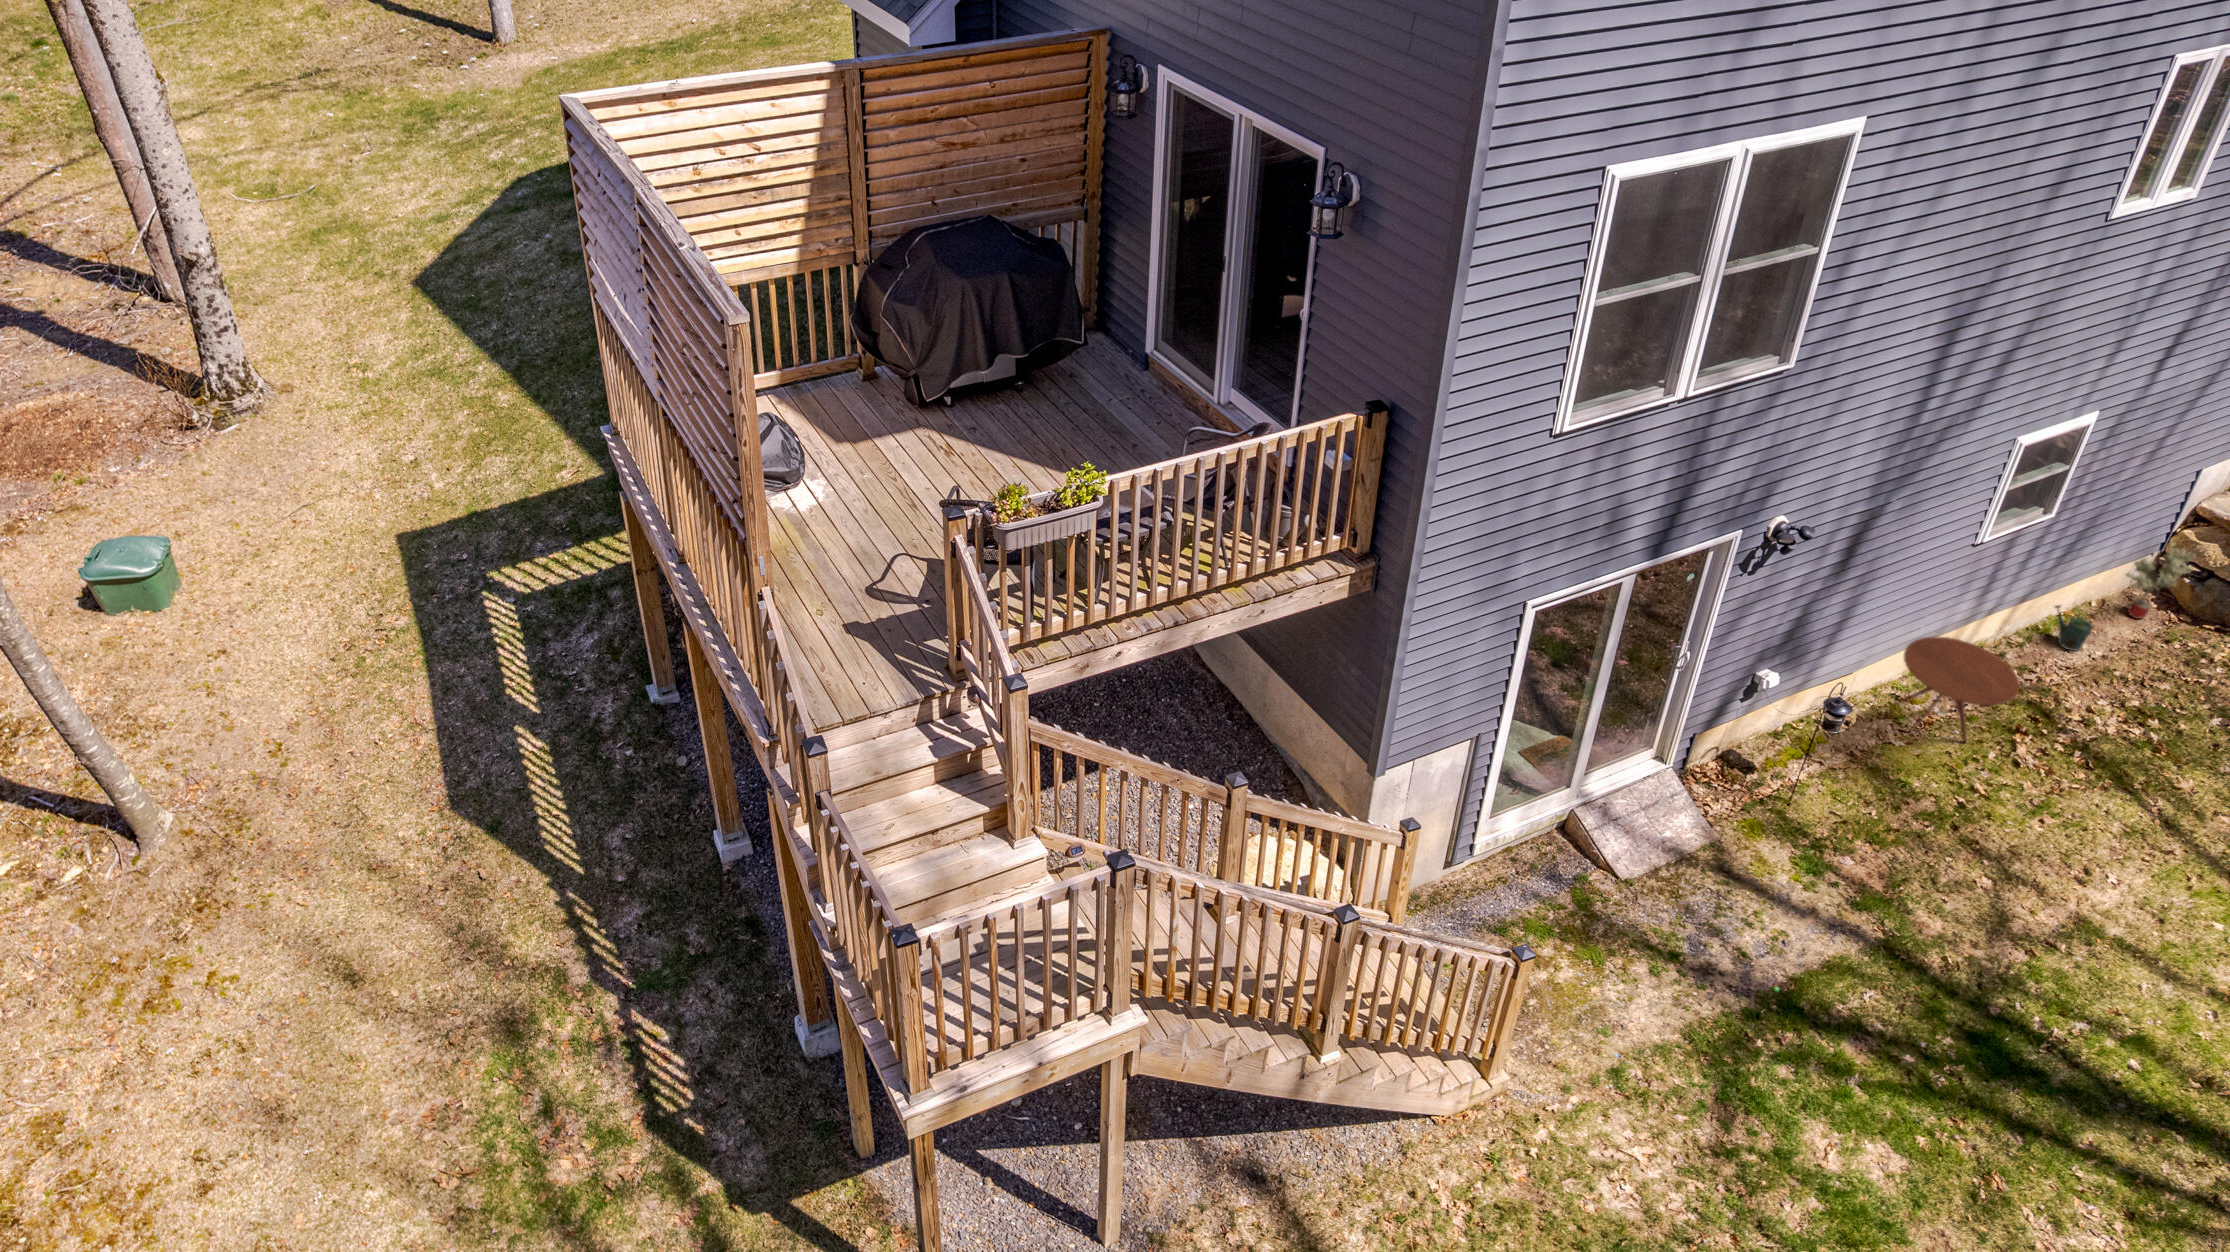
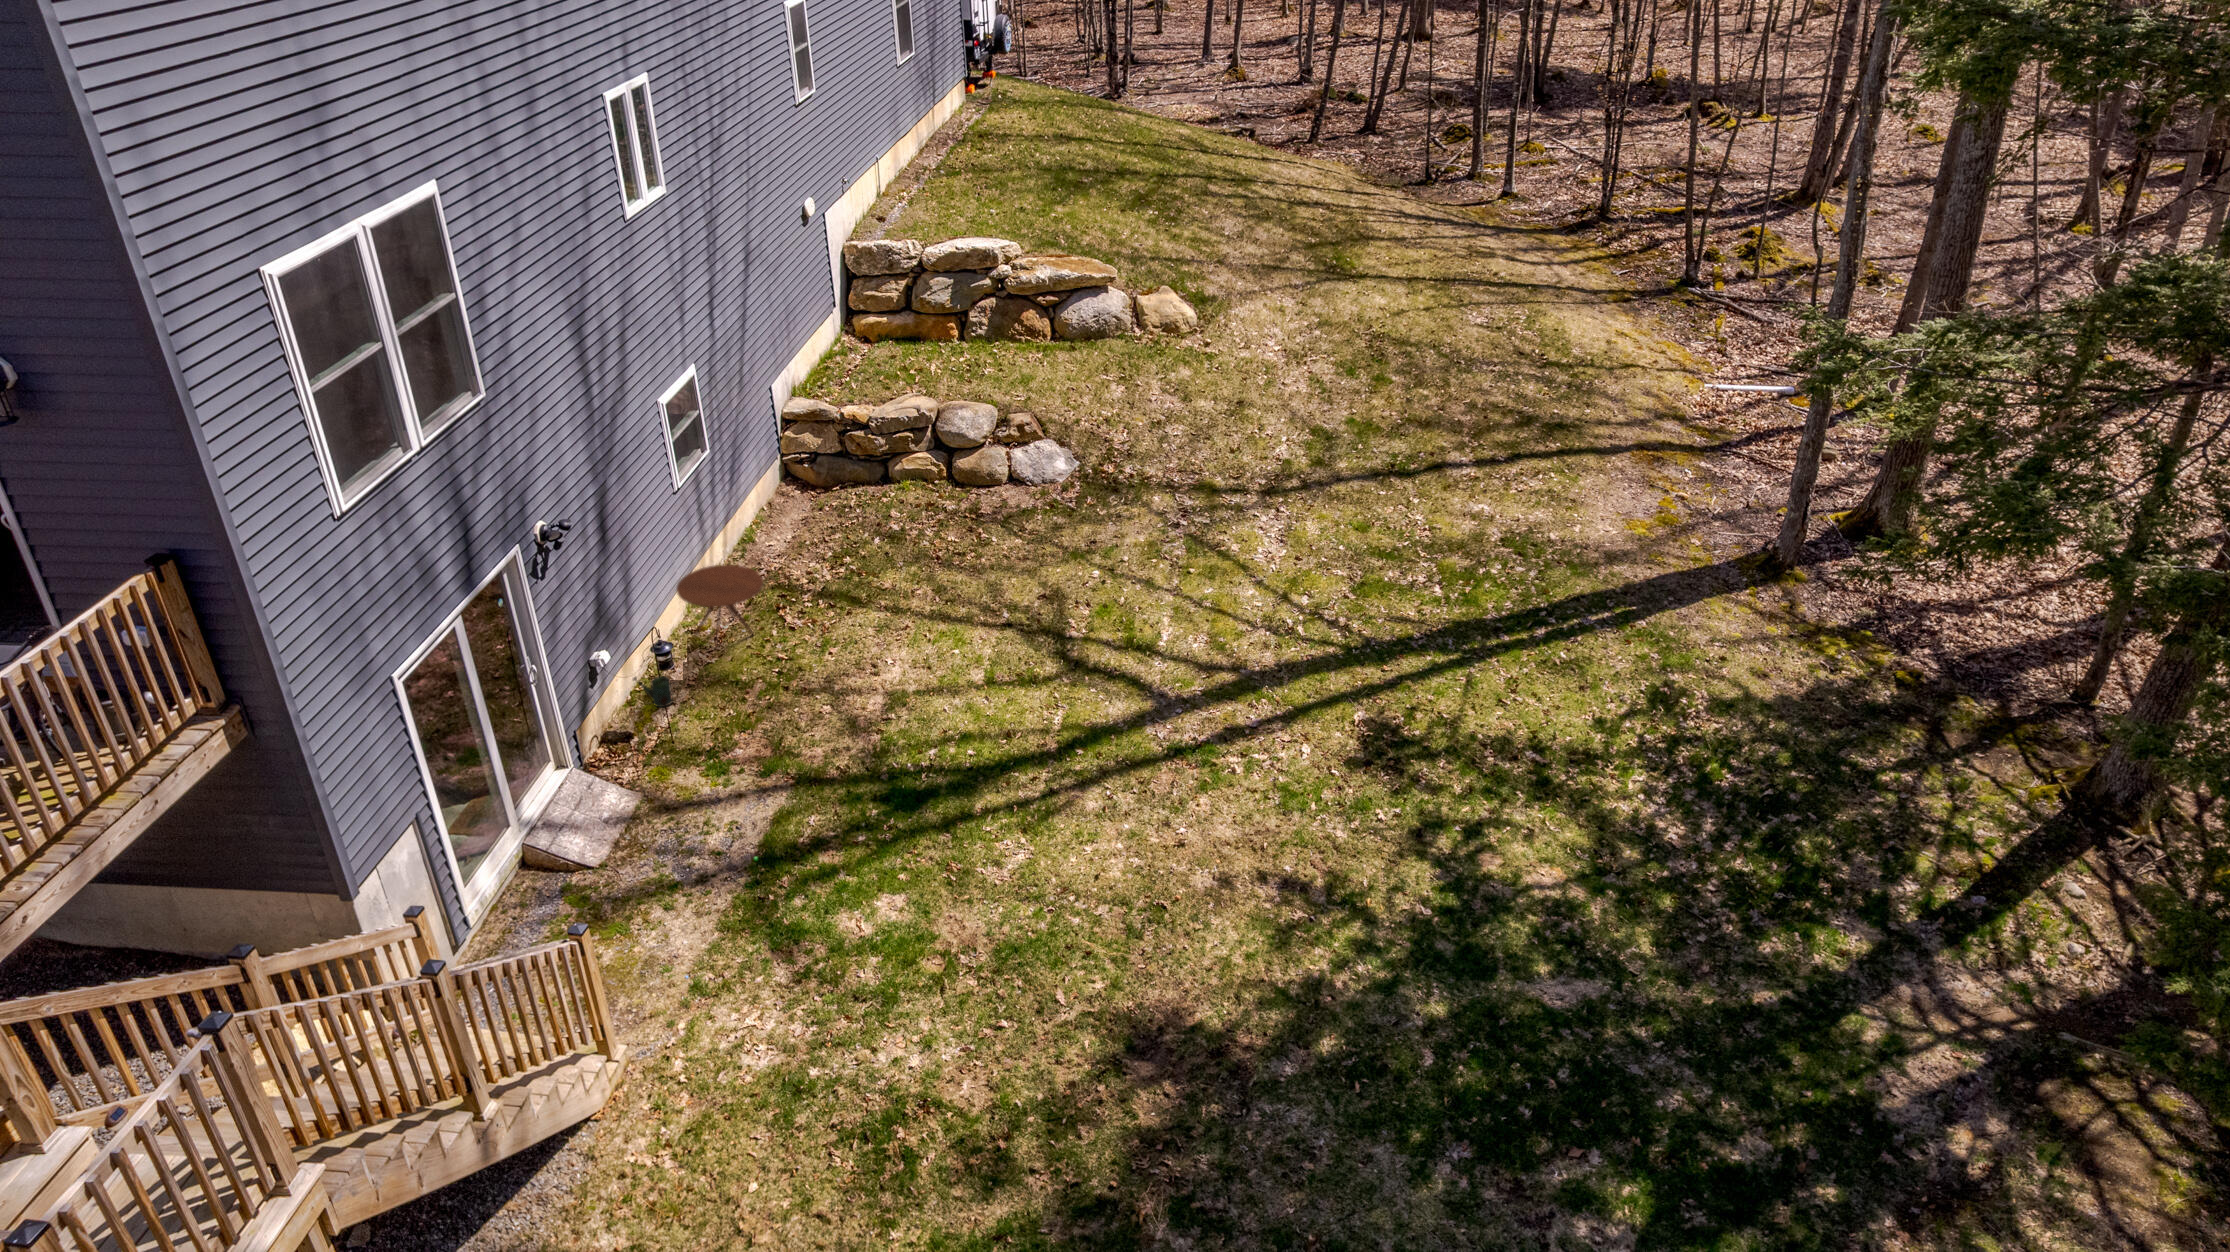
potted tree: present [2126,543,2195,619] -> none [769,442,805,506]
watering can: present [2055,605,2096,651] -> present [633,676,673,707]

